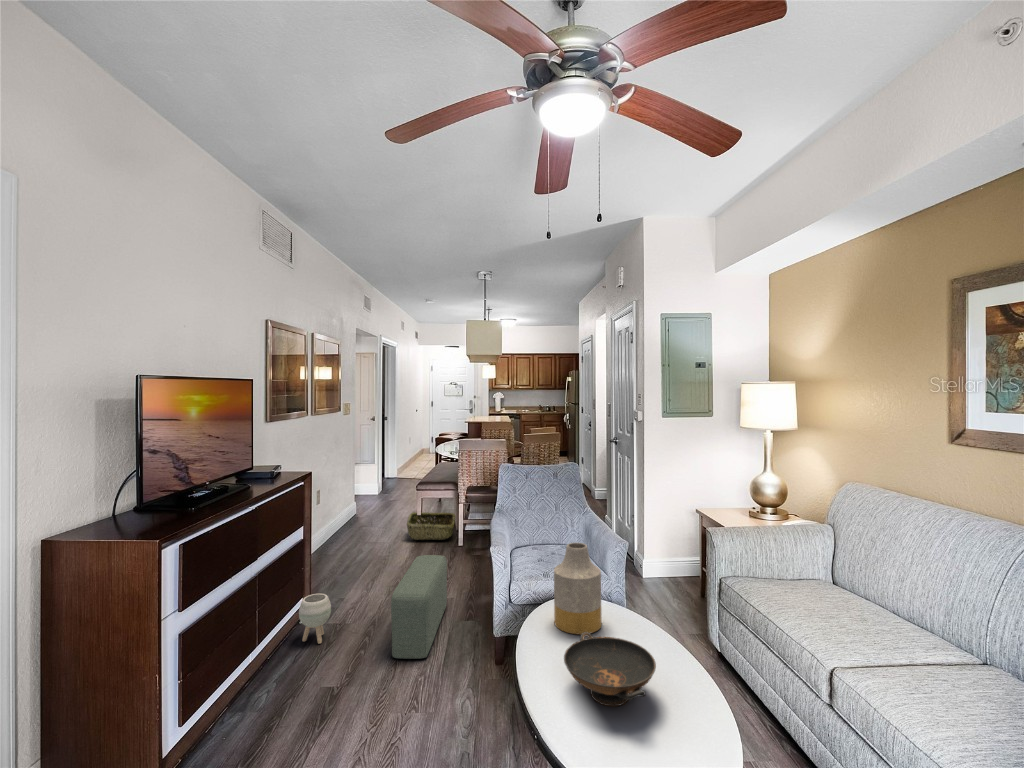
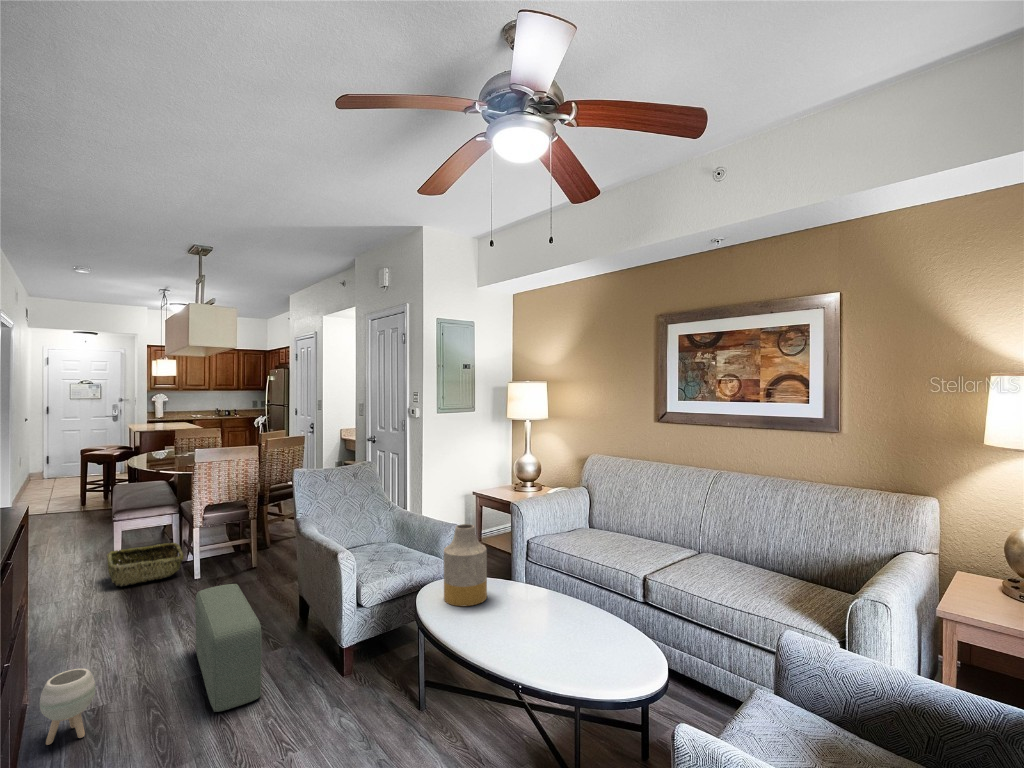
decorative bowl: present [564,632,656,706] -> none [503,590,588,642]

